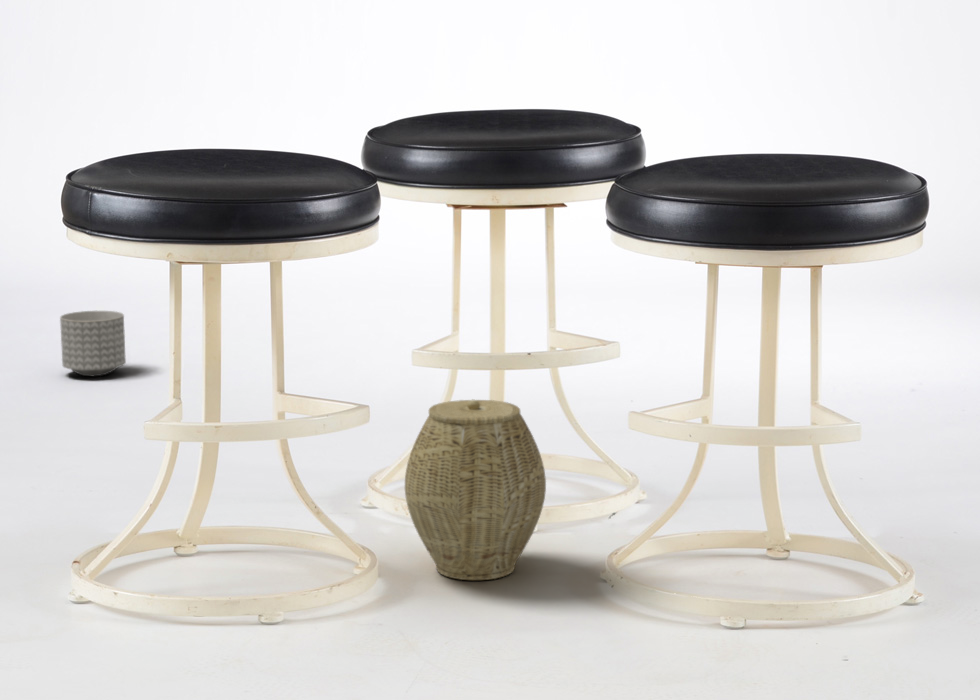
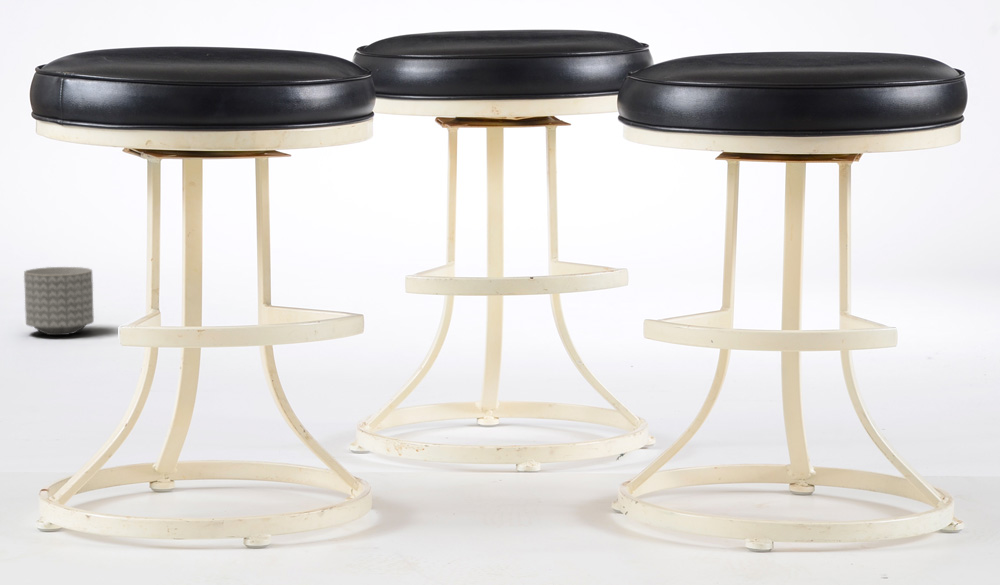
woven basket: present [405,400,546,580] -> none [400,314,552,510]

